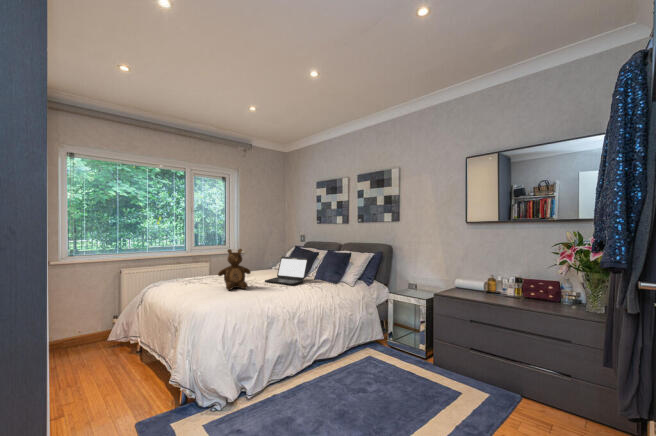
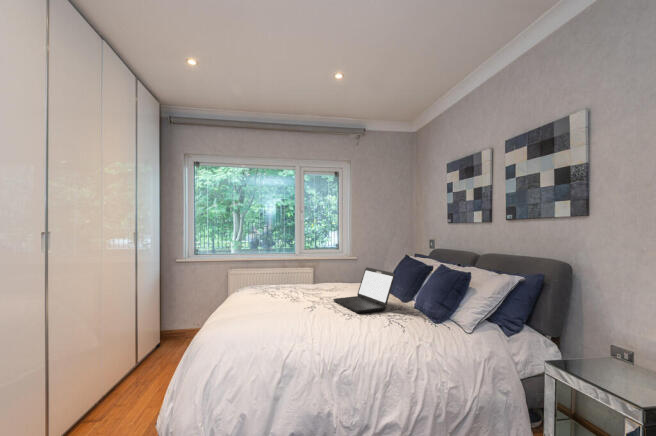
teddy bear: present [218,249,251,290] -> none [262,253,304,309]

